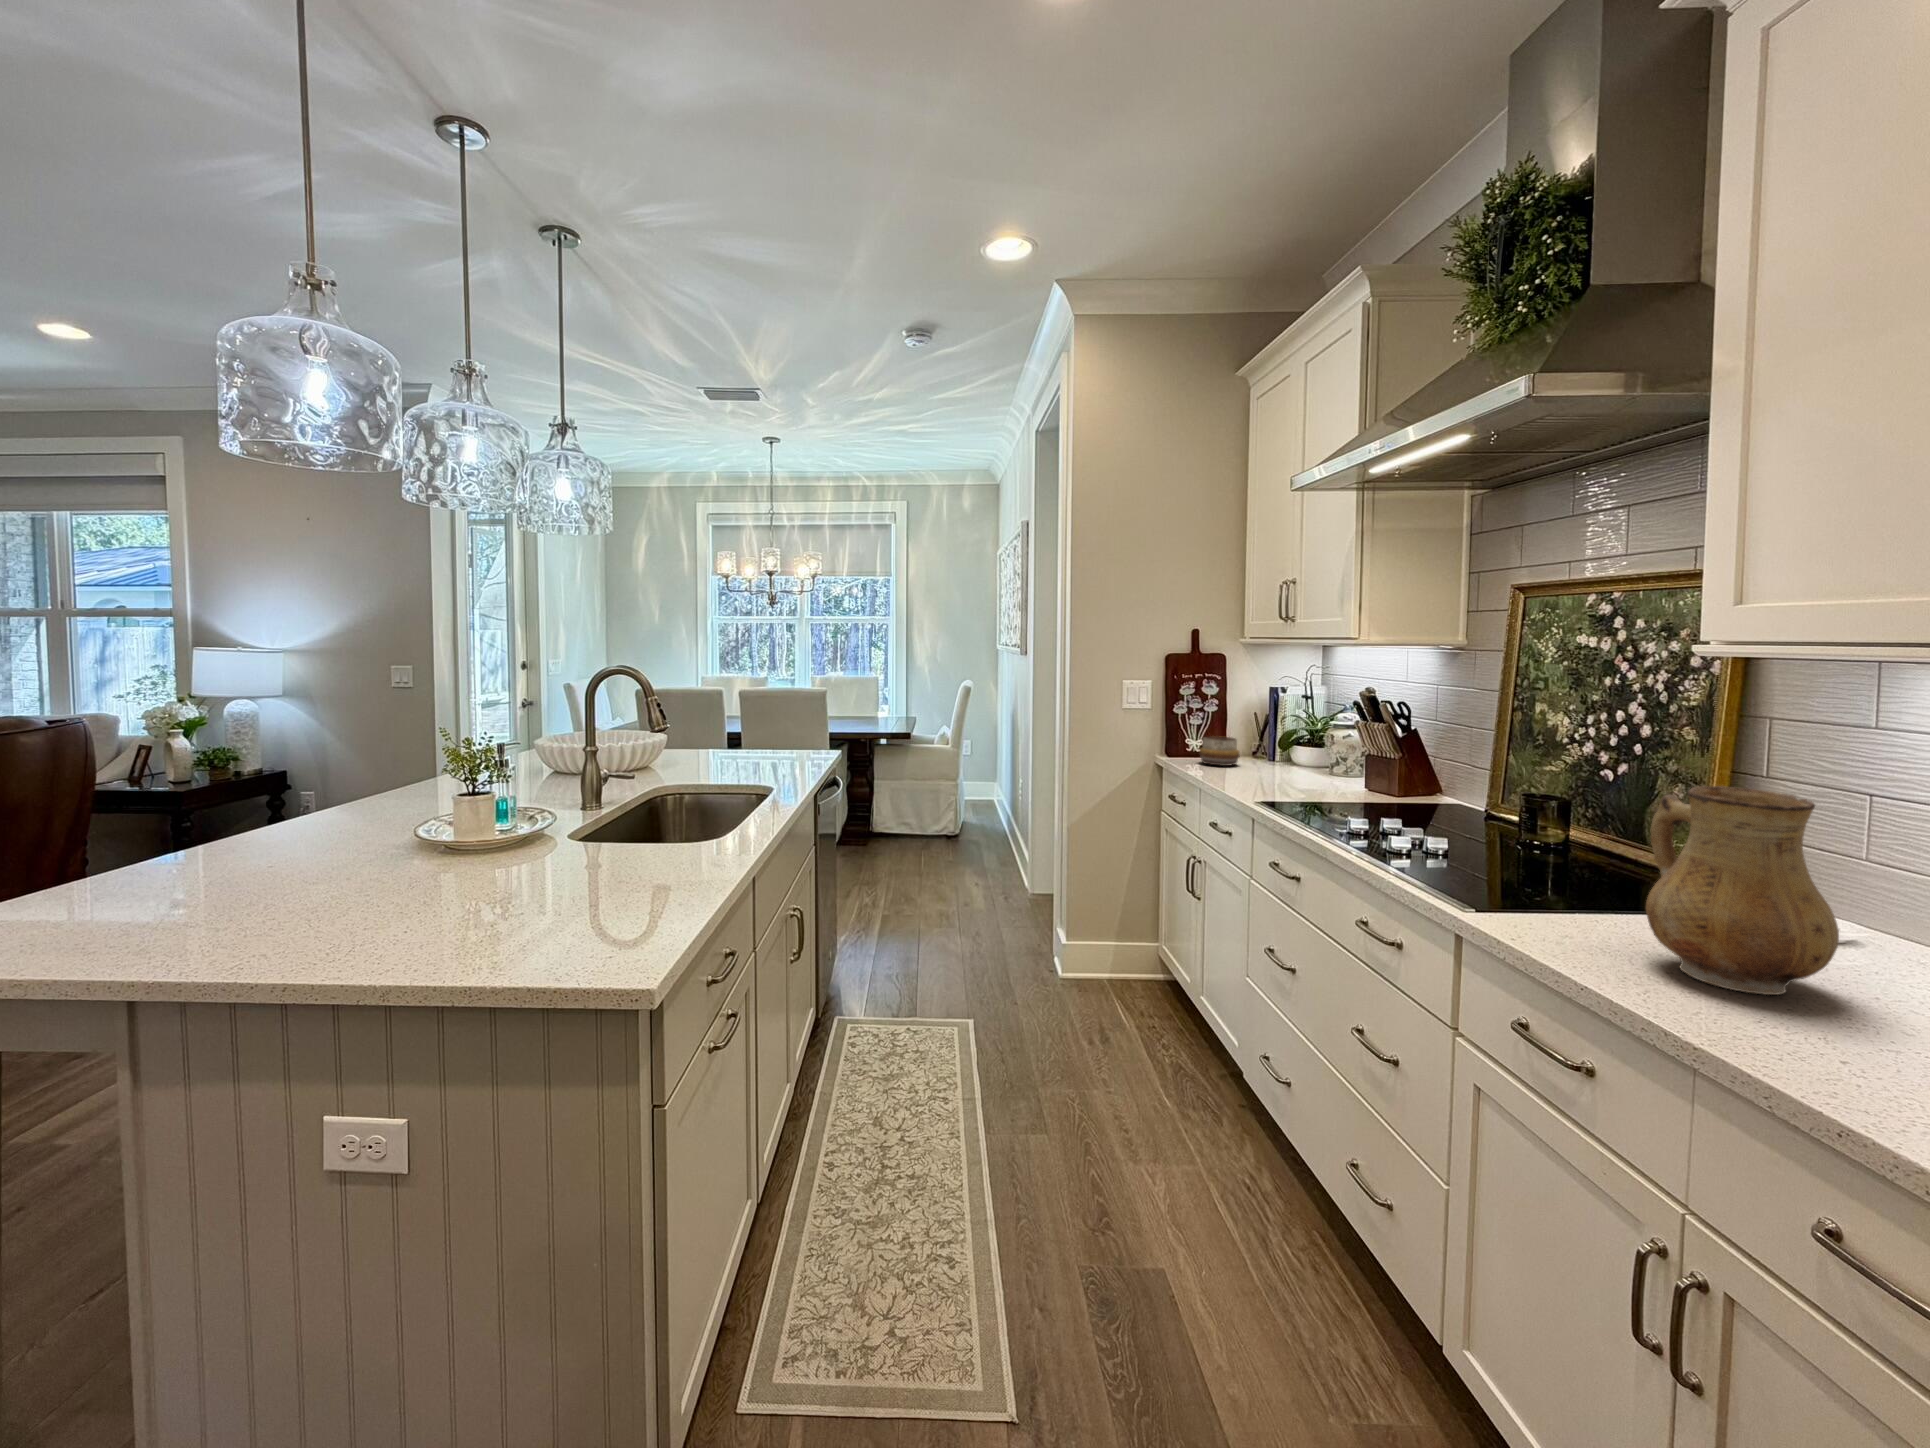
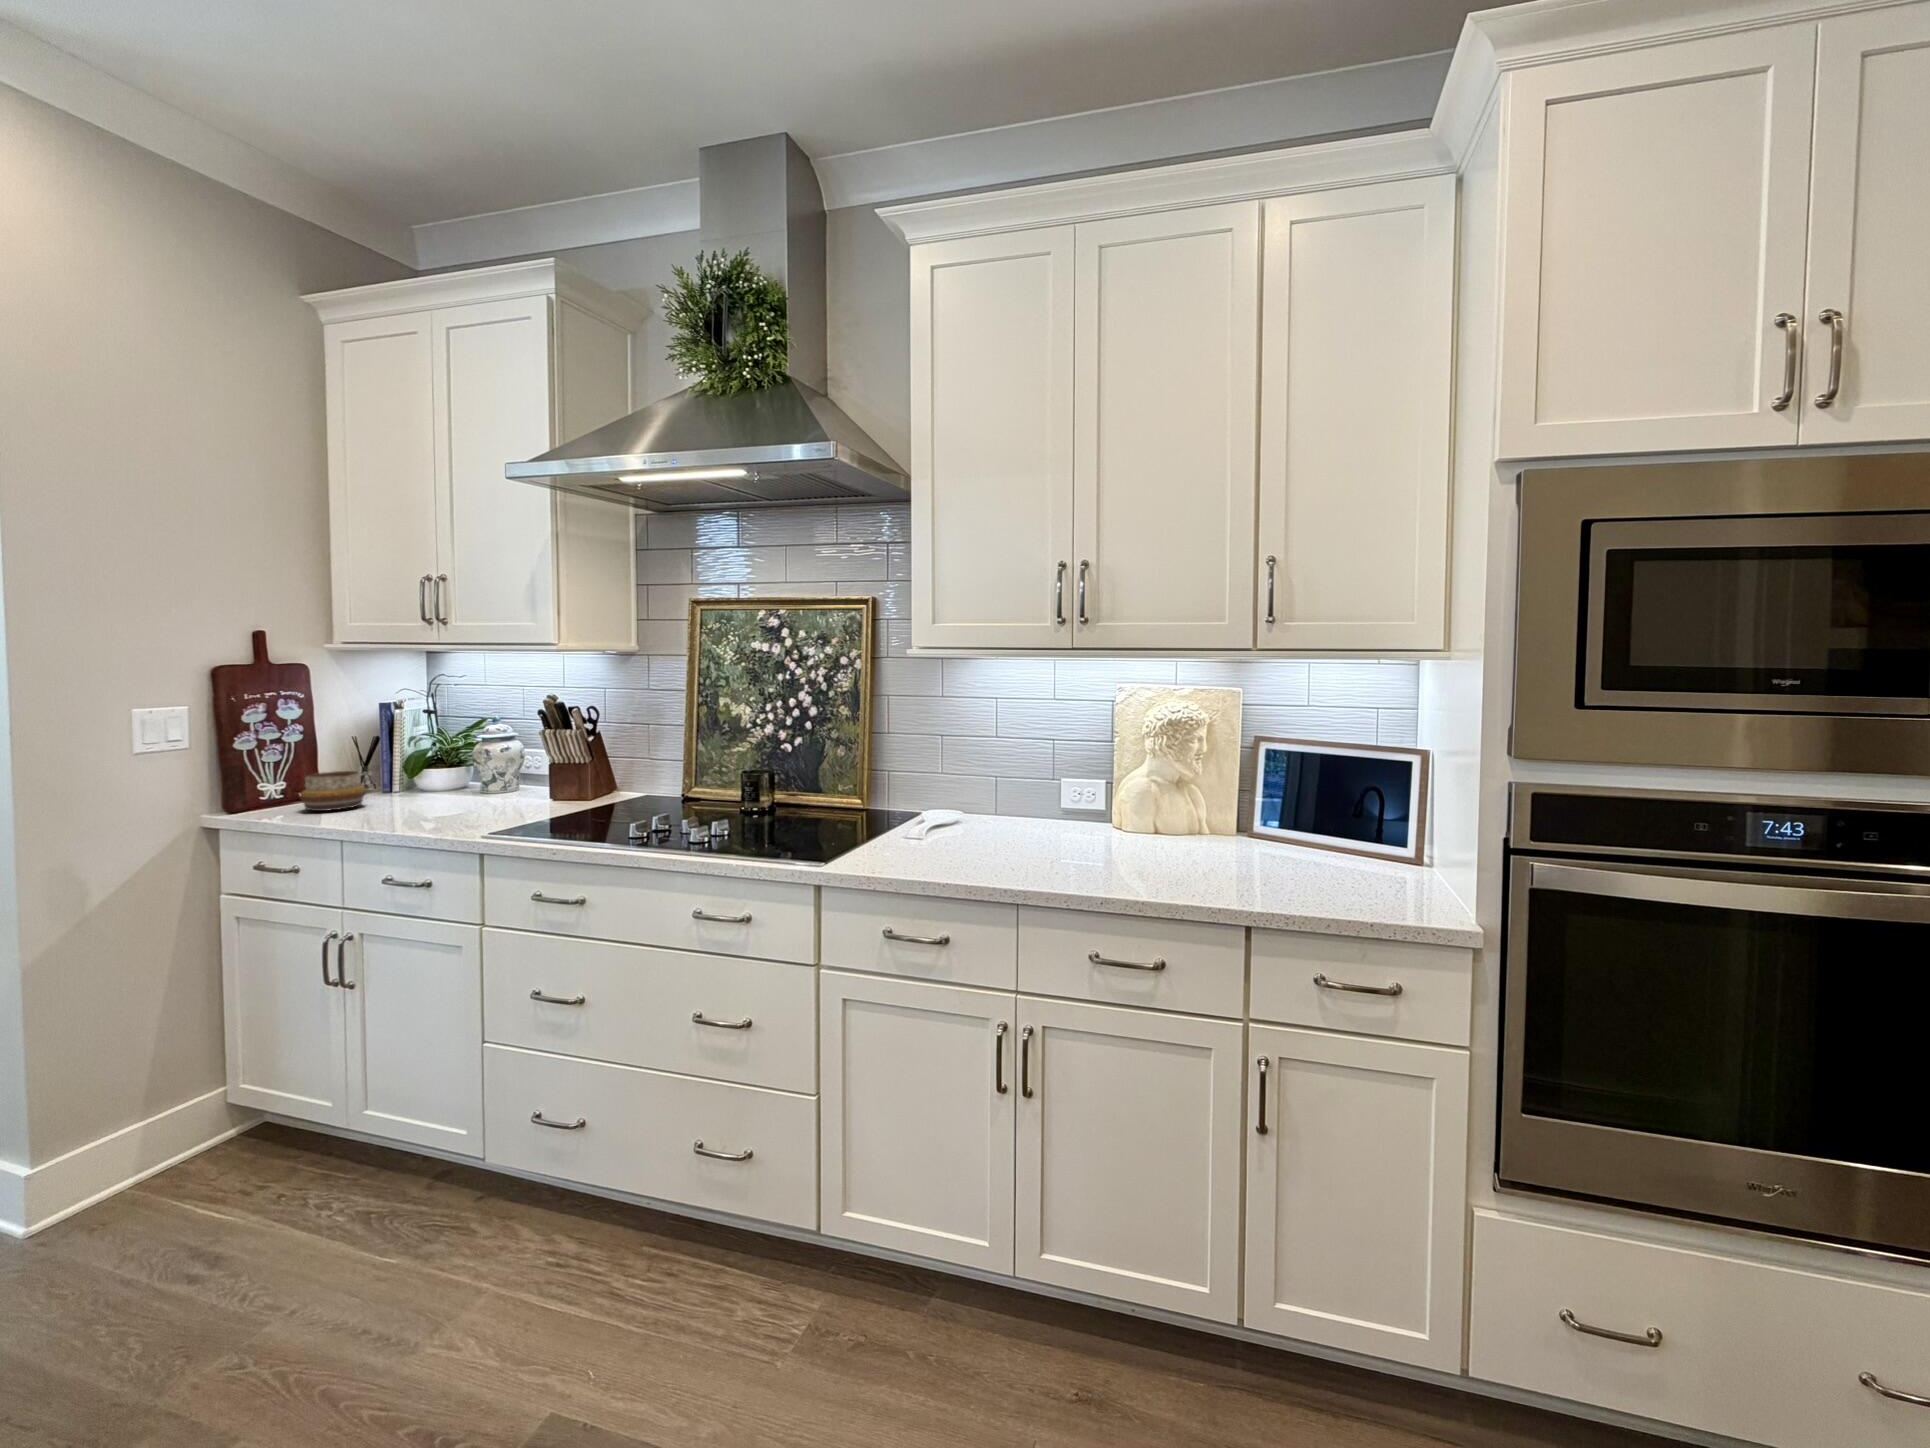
ceramic pitcher: present [1646,786,1839,995] -> none [923,737,1015,859]

